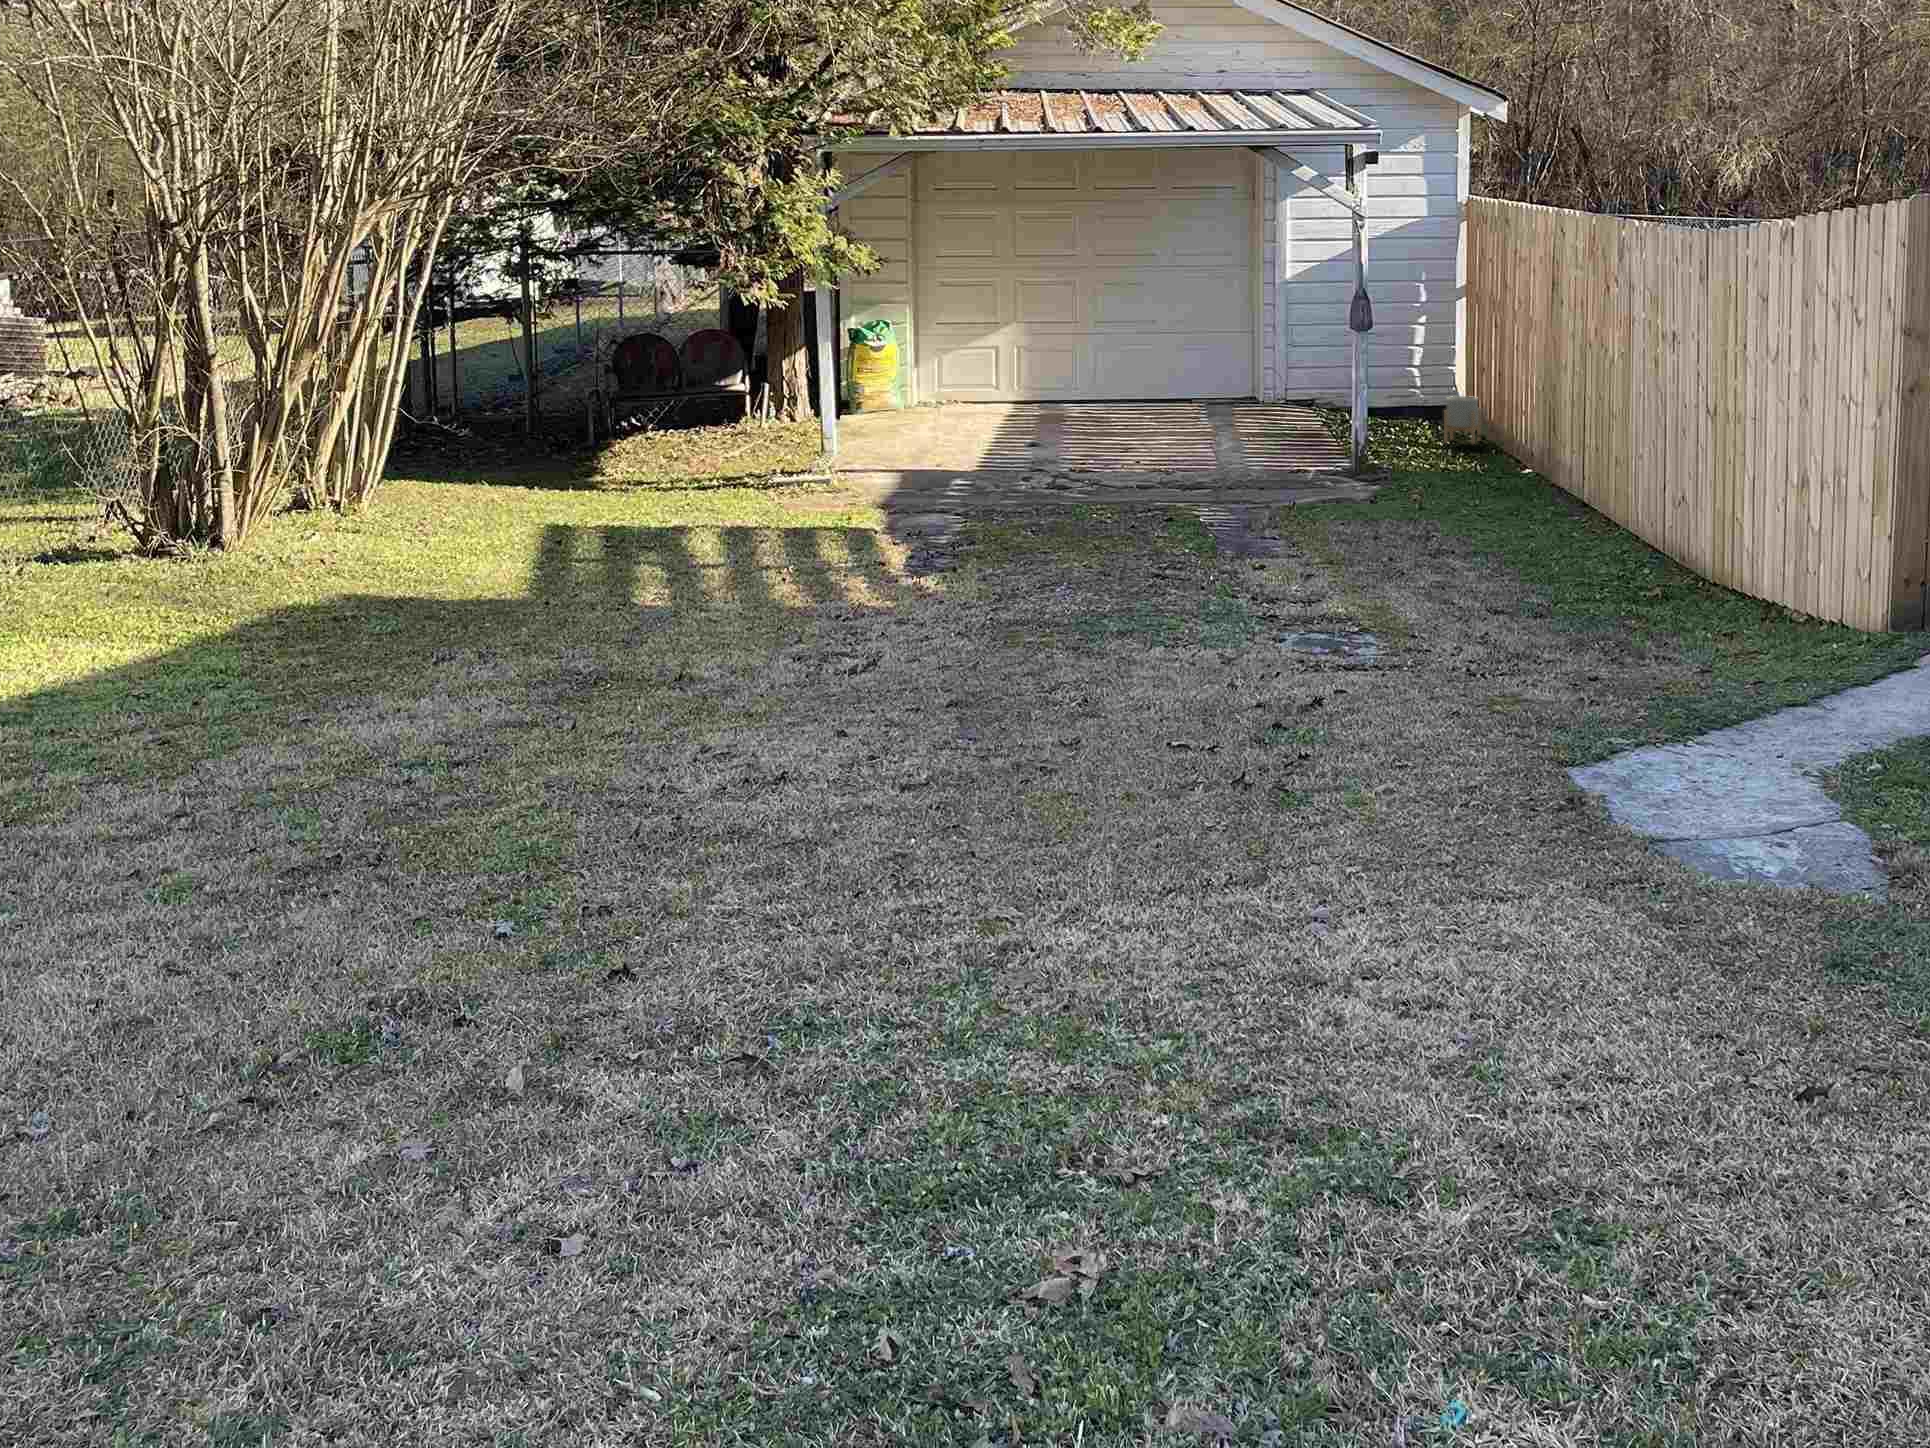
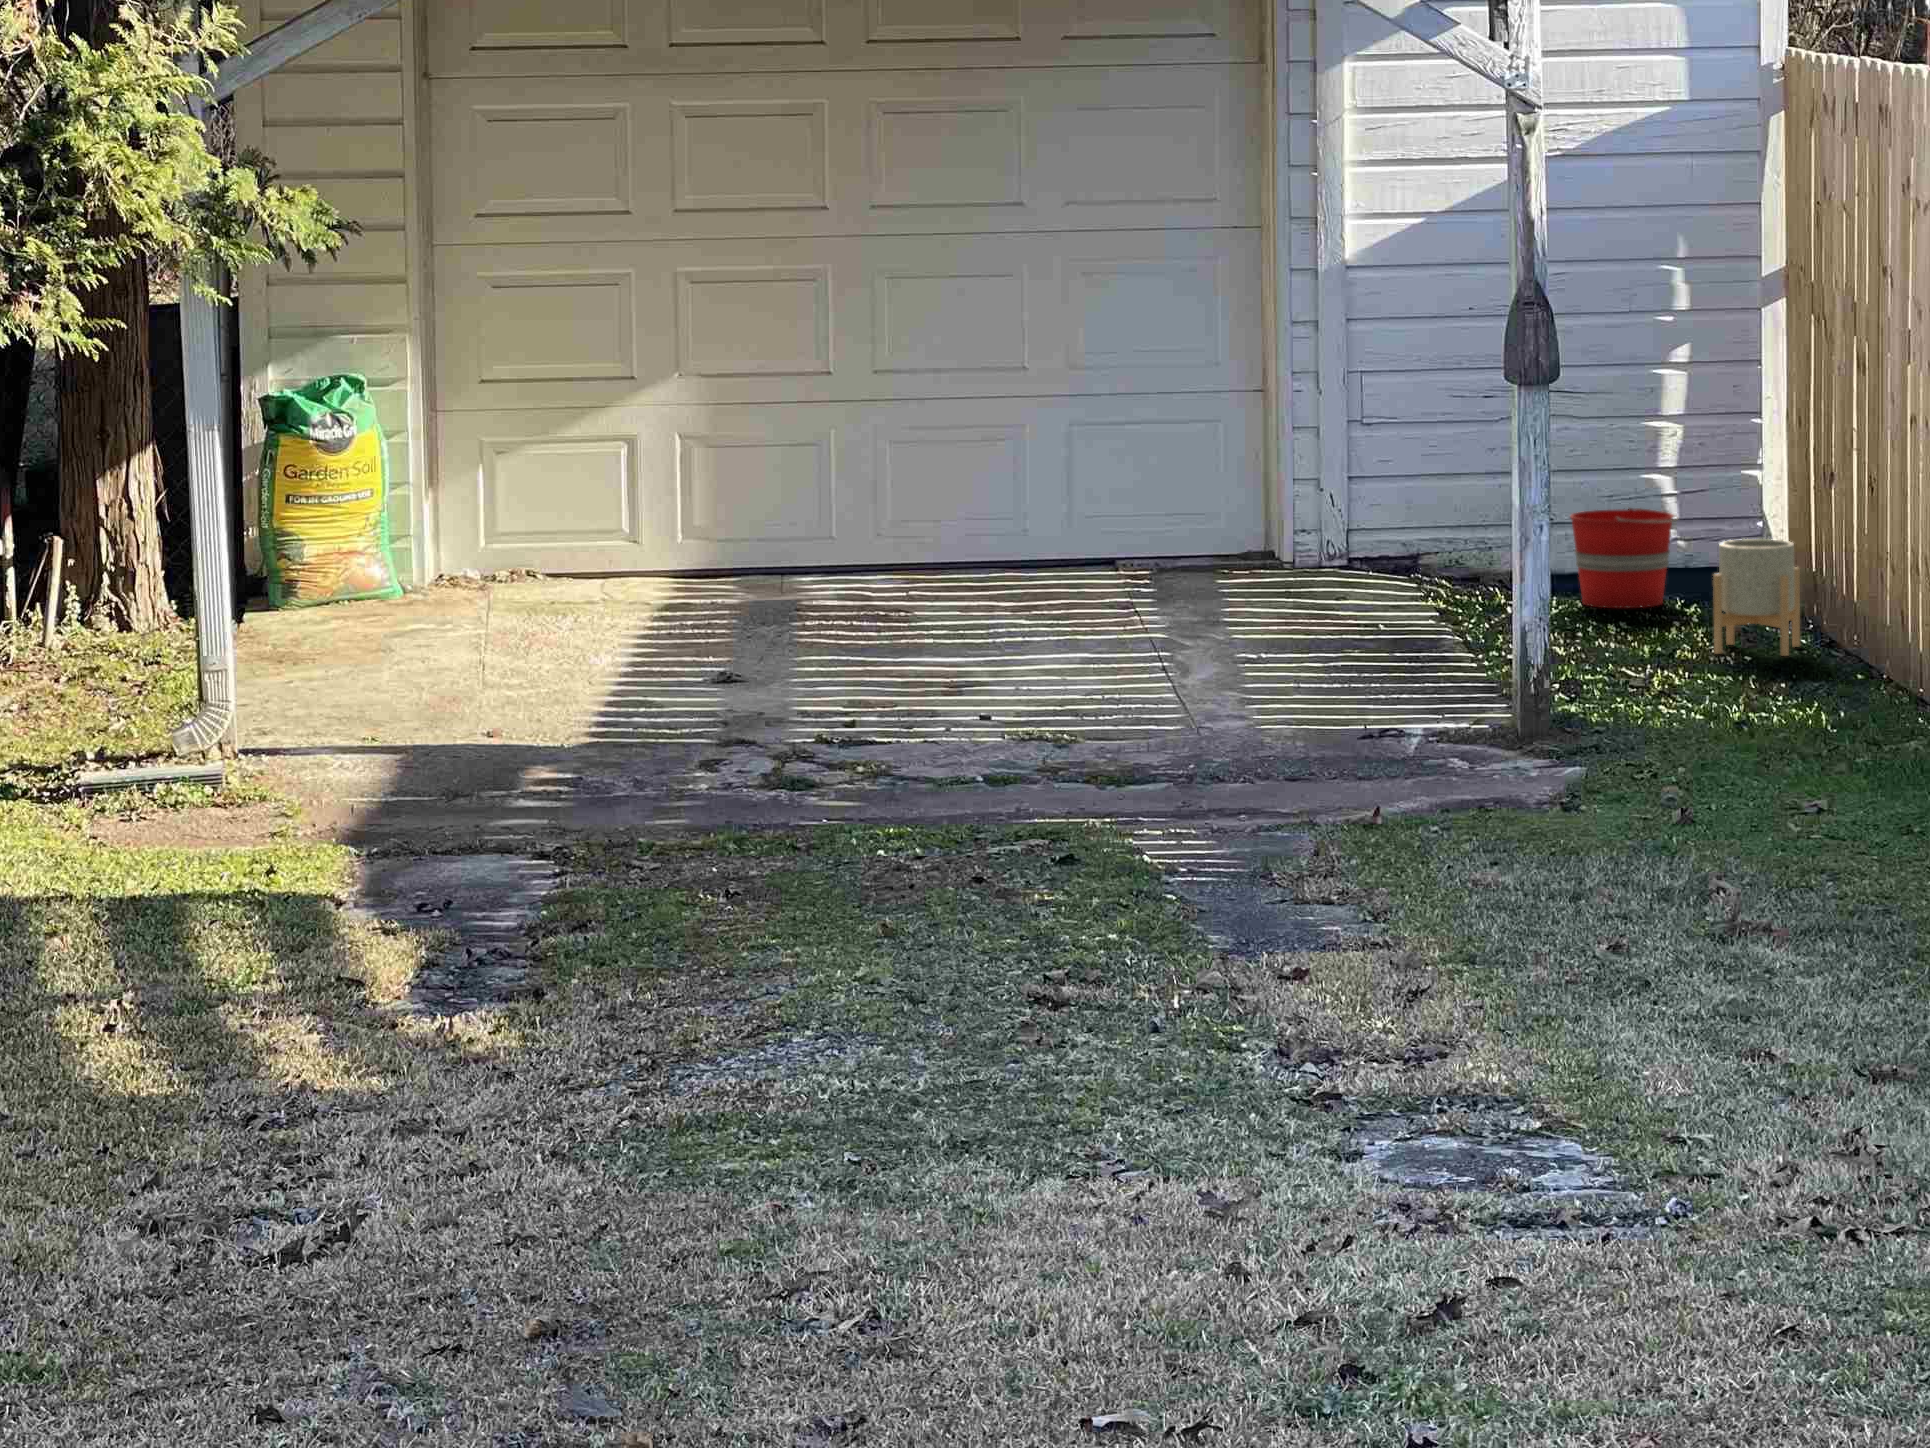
bucket: none [1389,385,1435,427] -> present [1570,507,1677,608]

